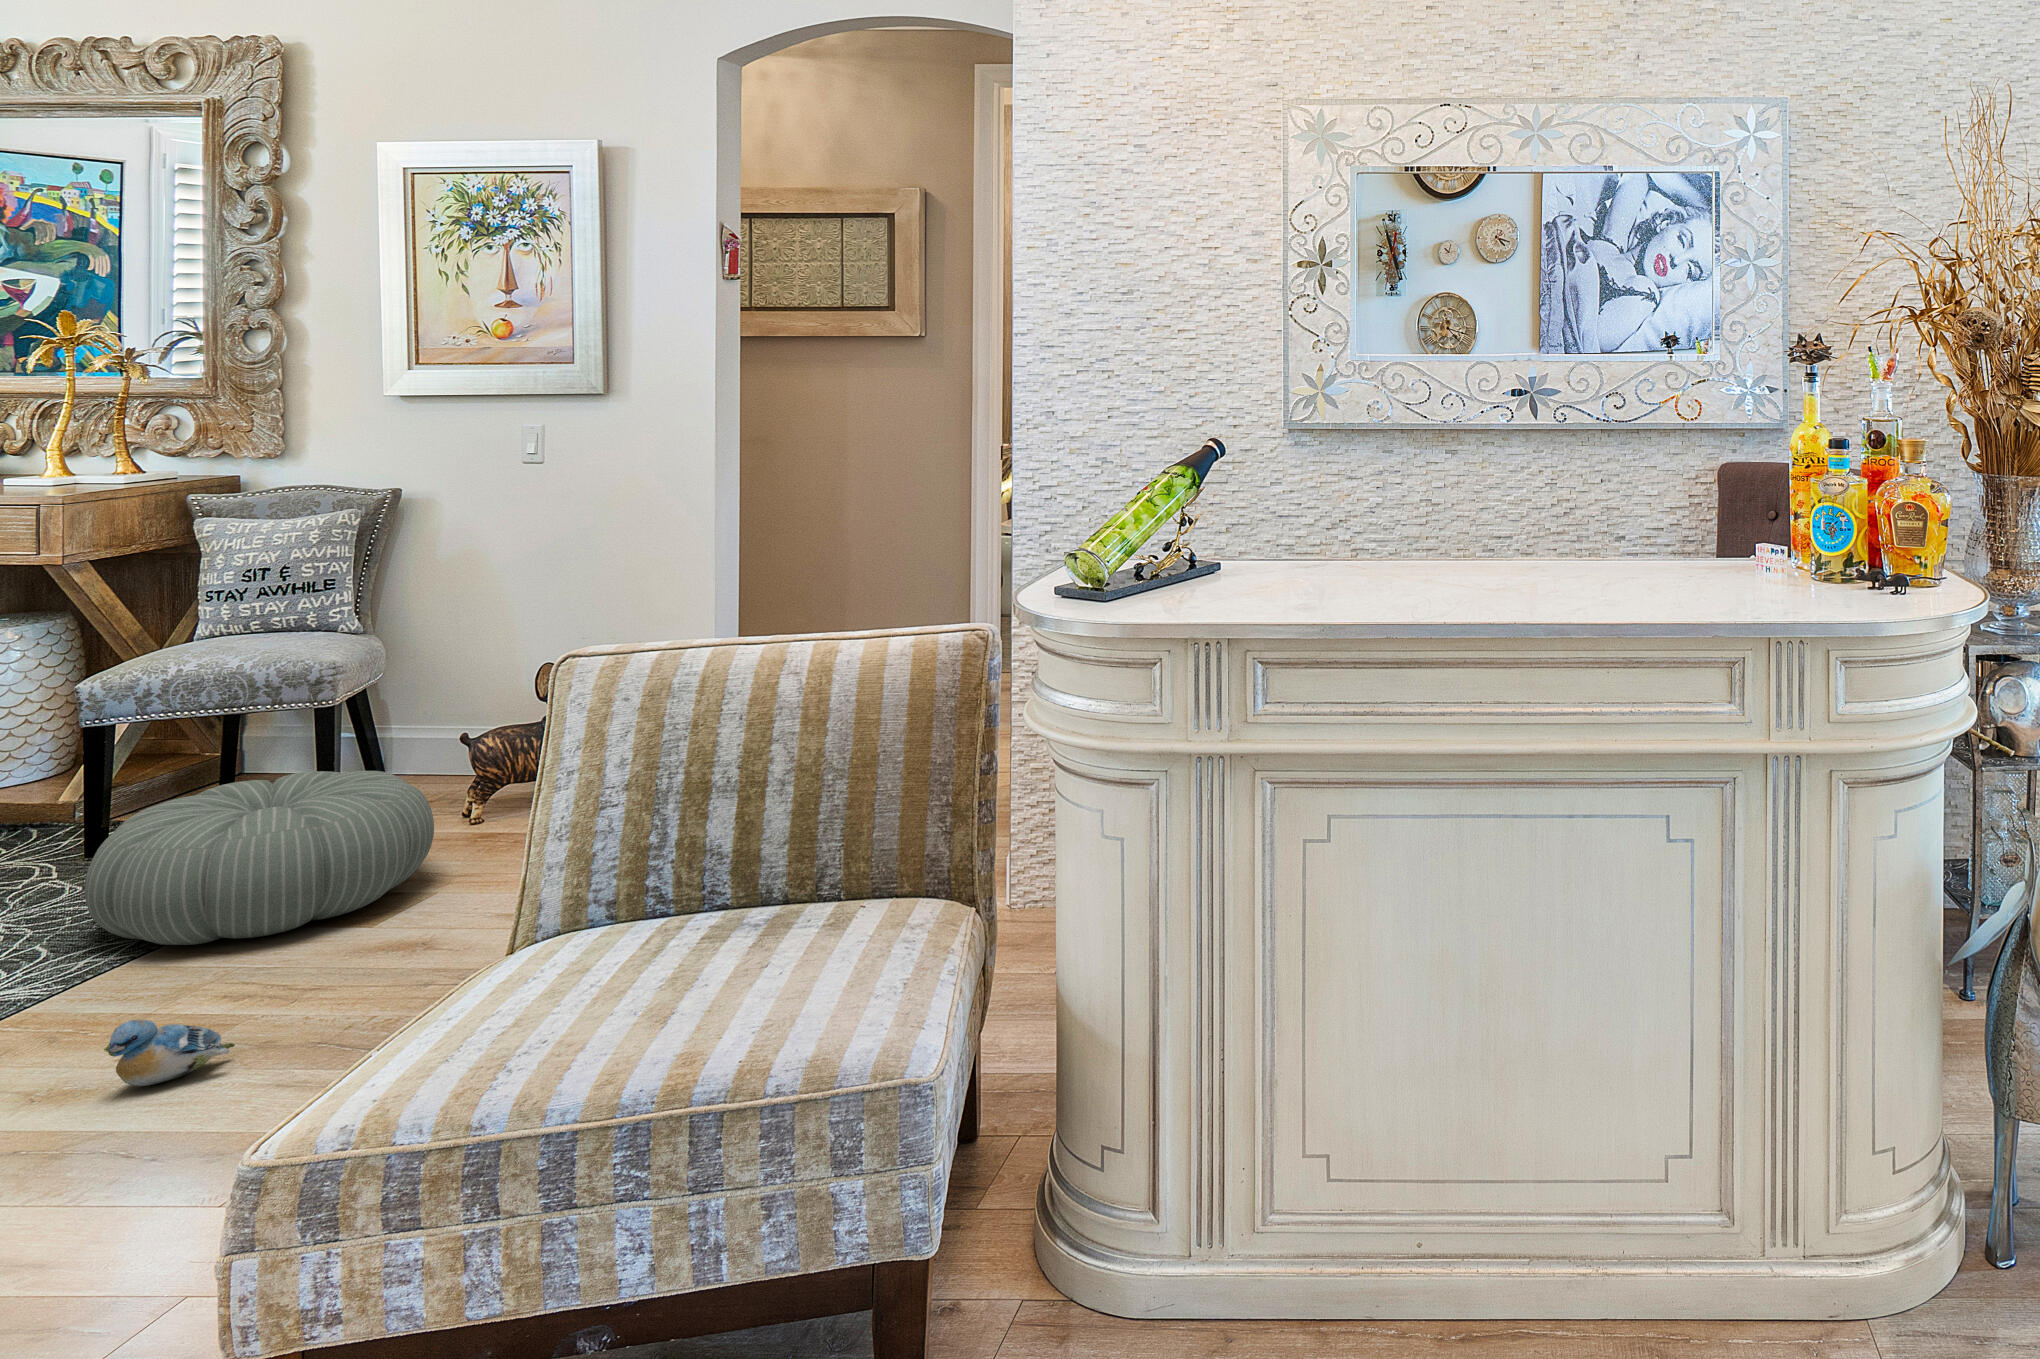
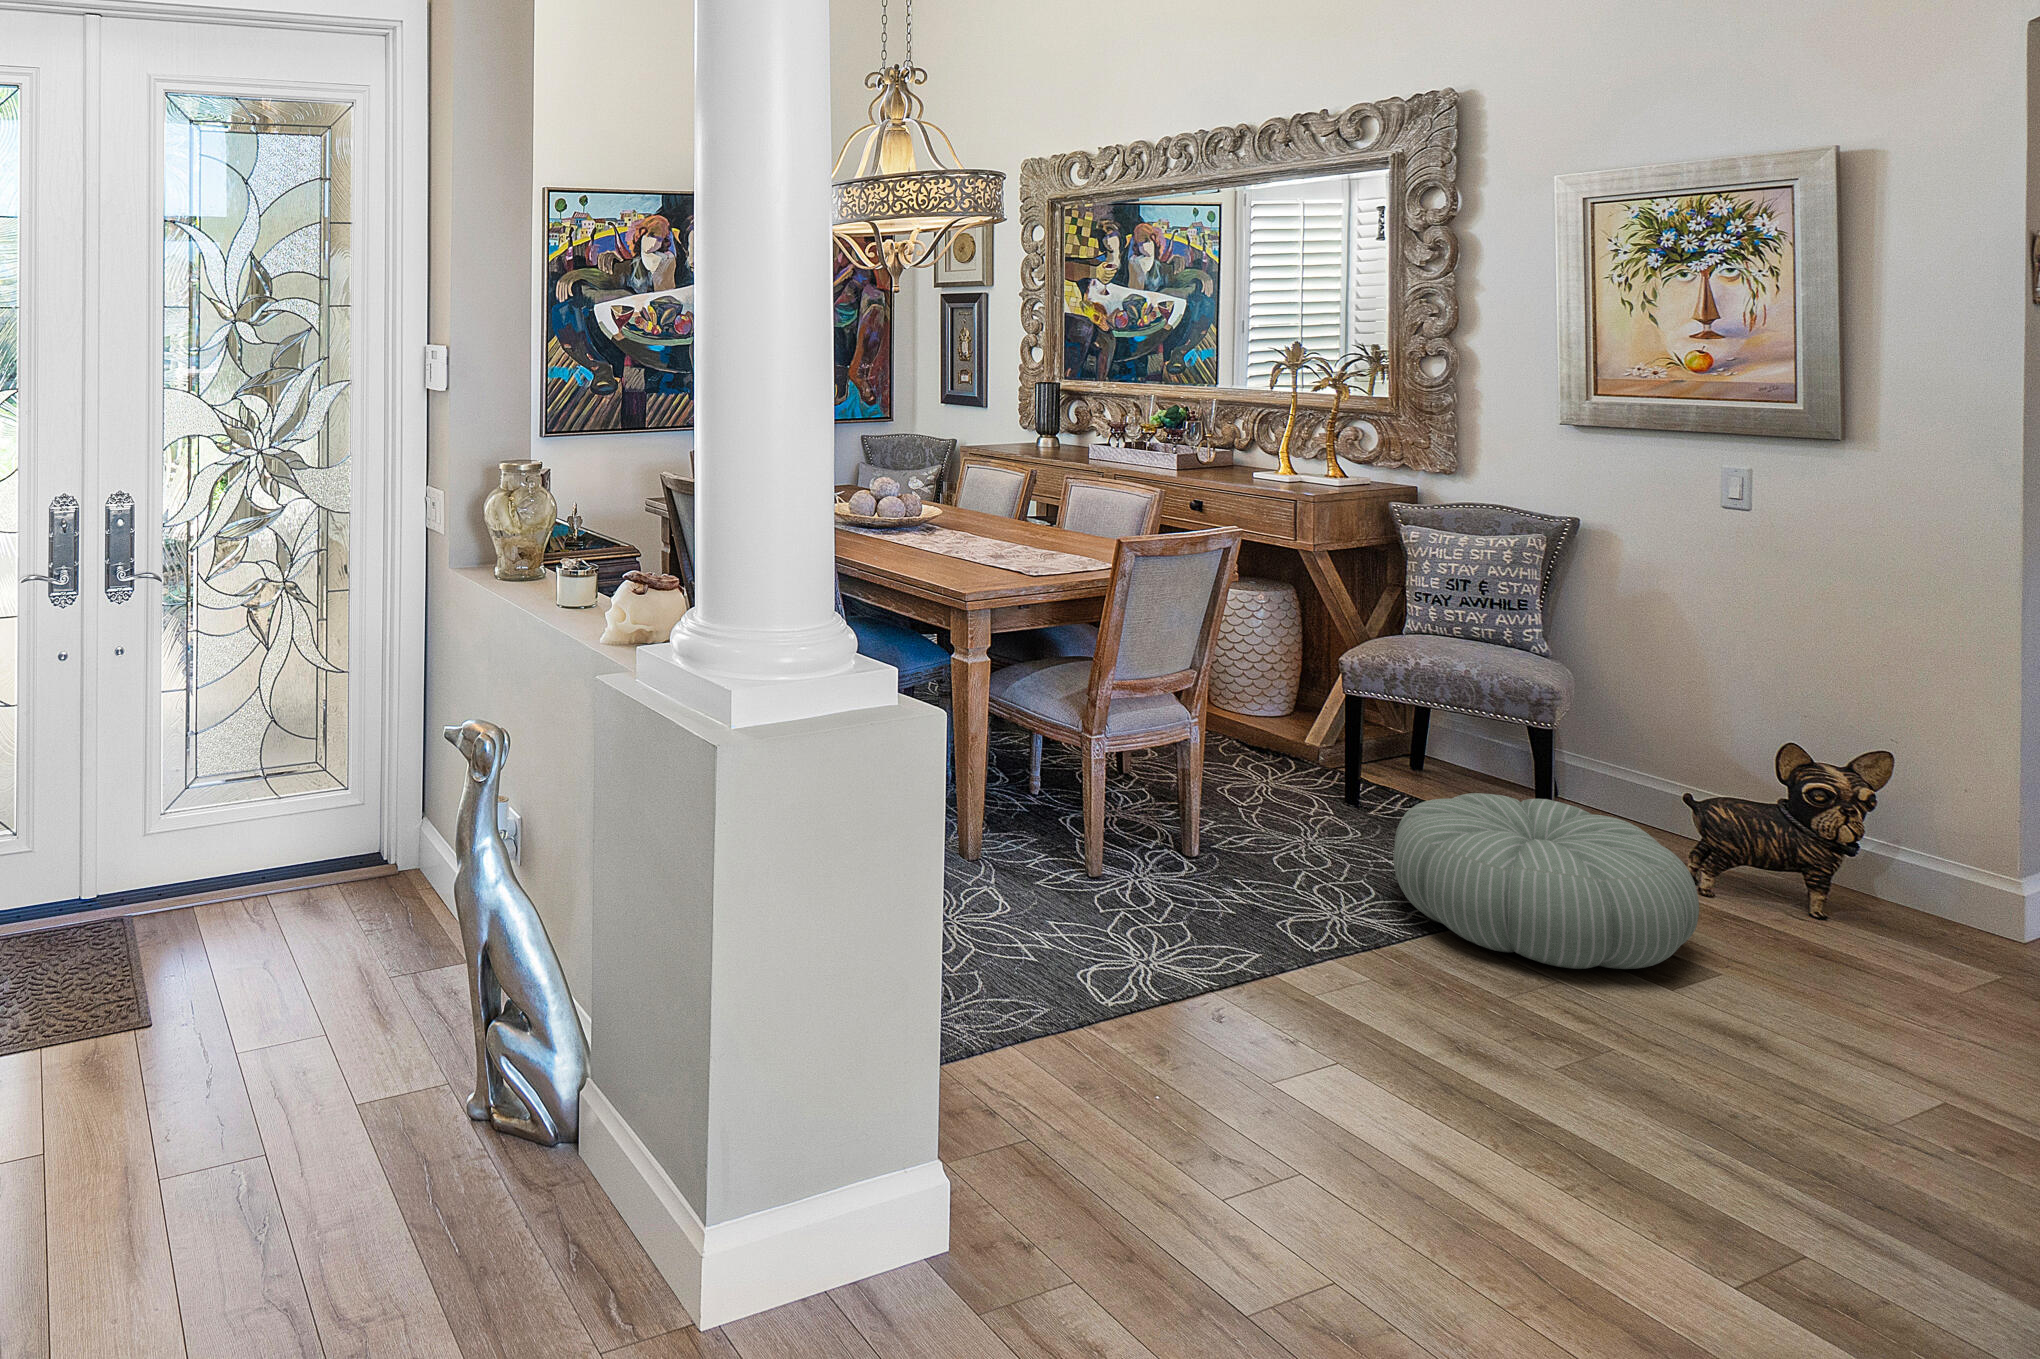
plush toy: present [104,1020,235,1086] -> none [1505,1055,1612,1123]

